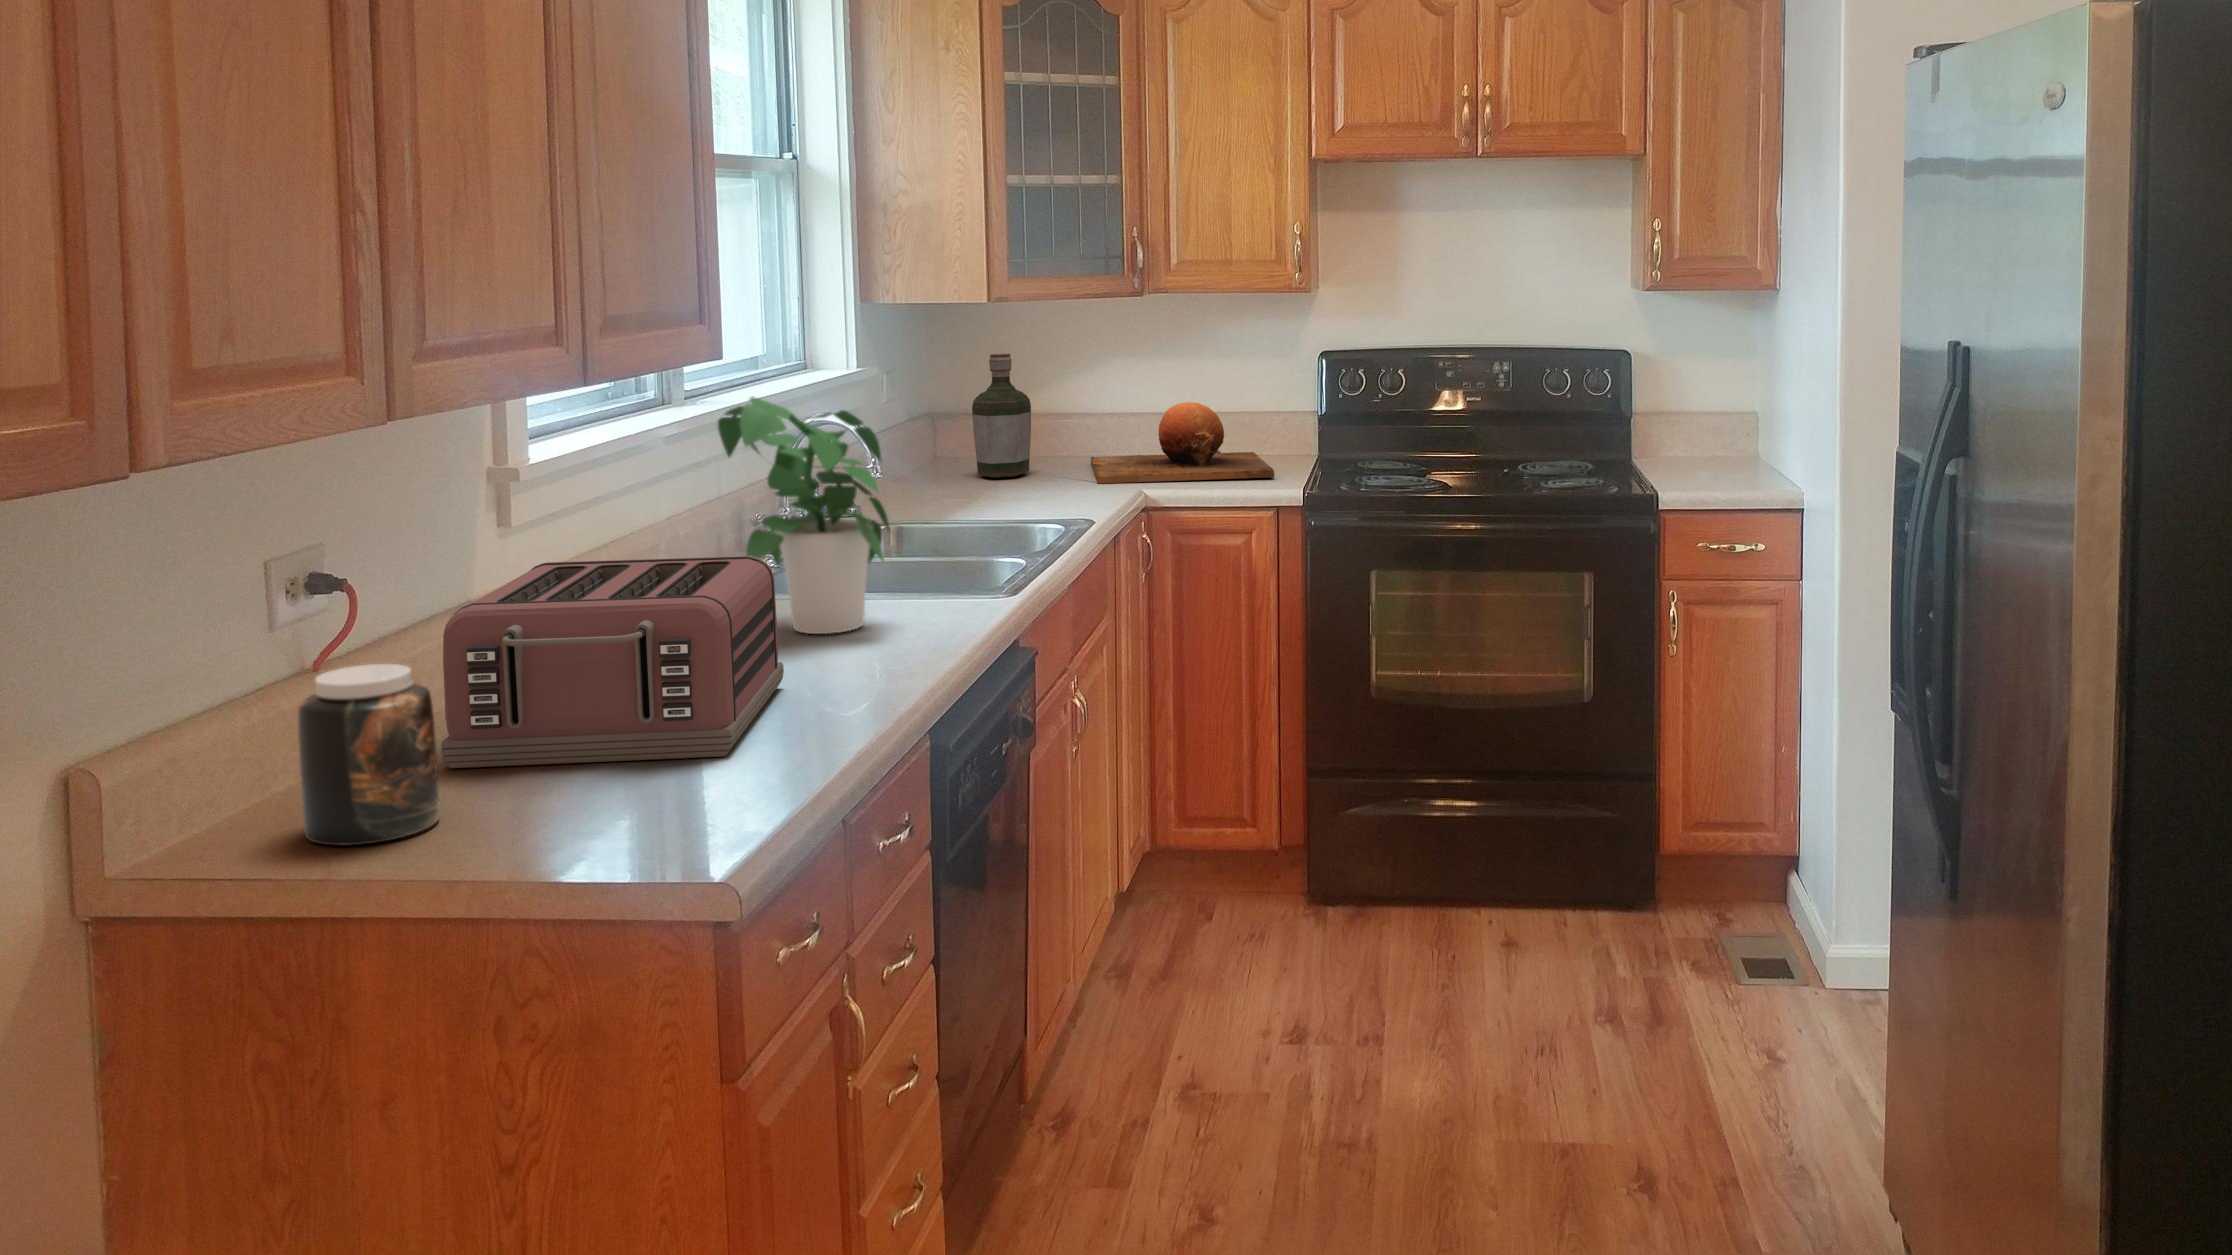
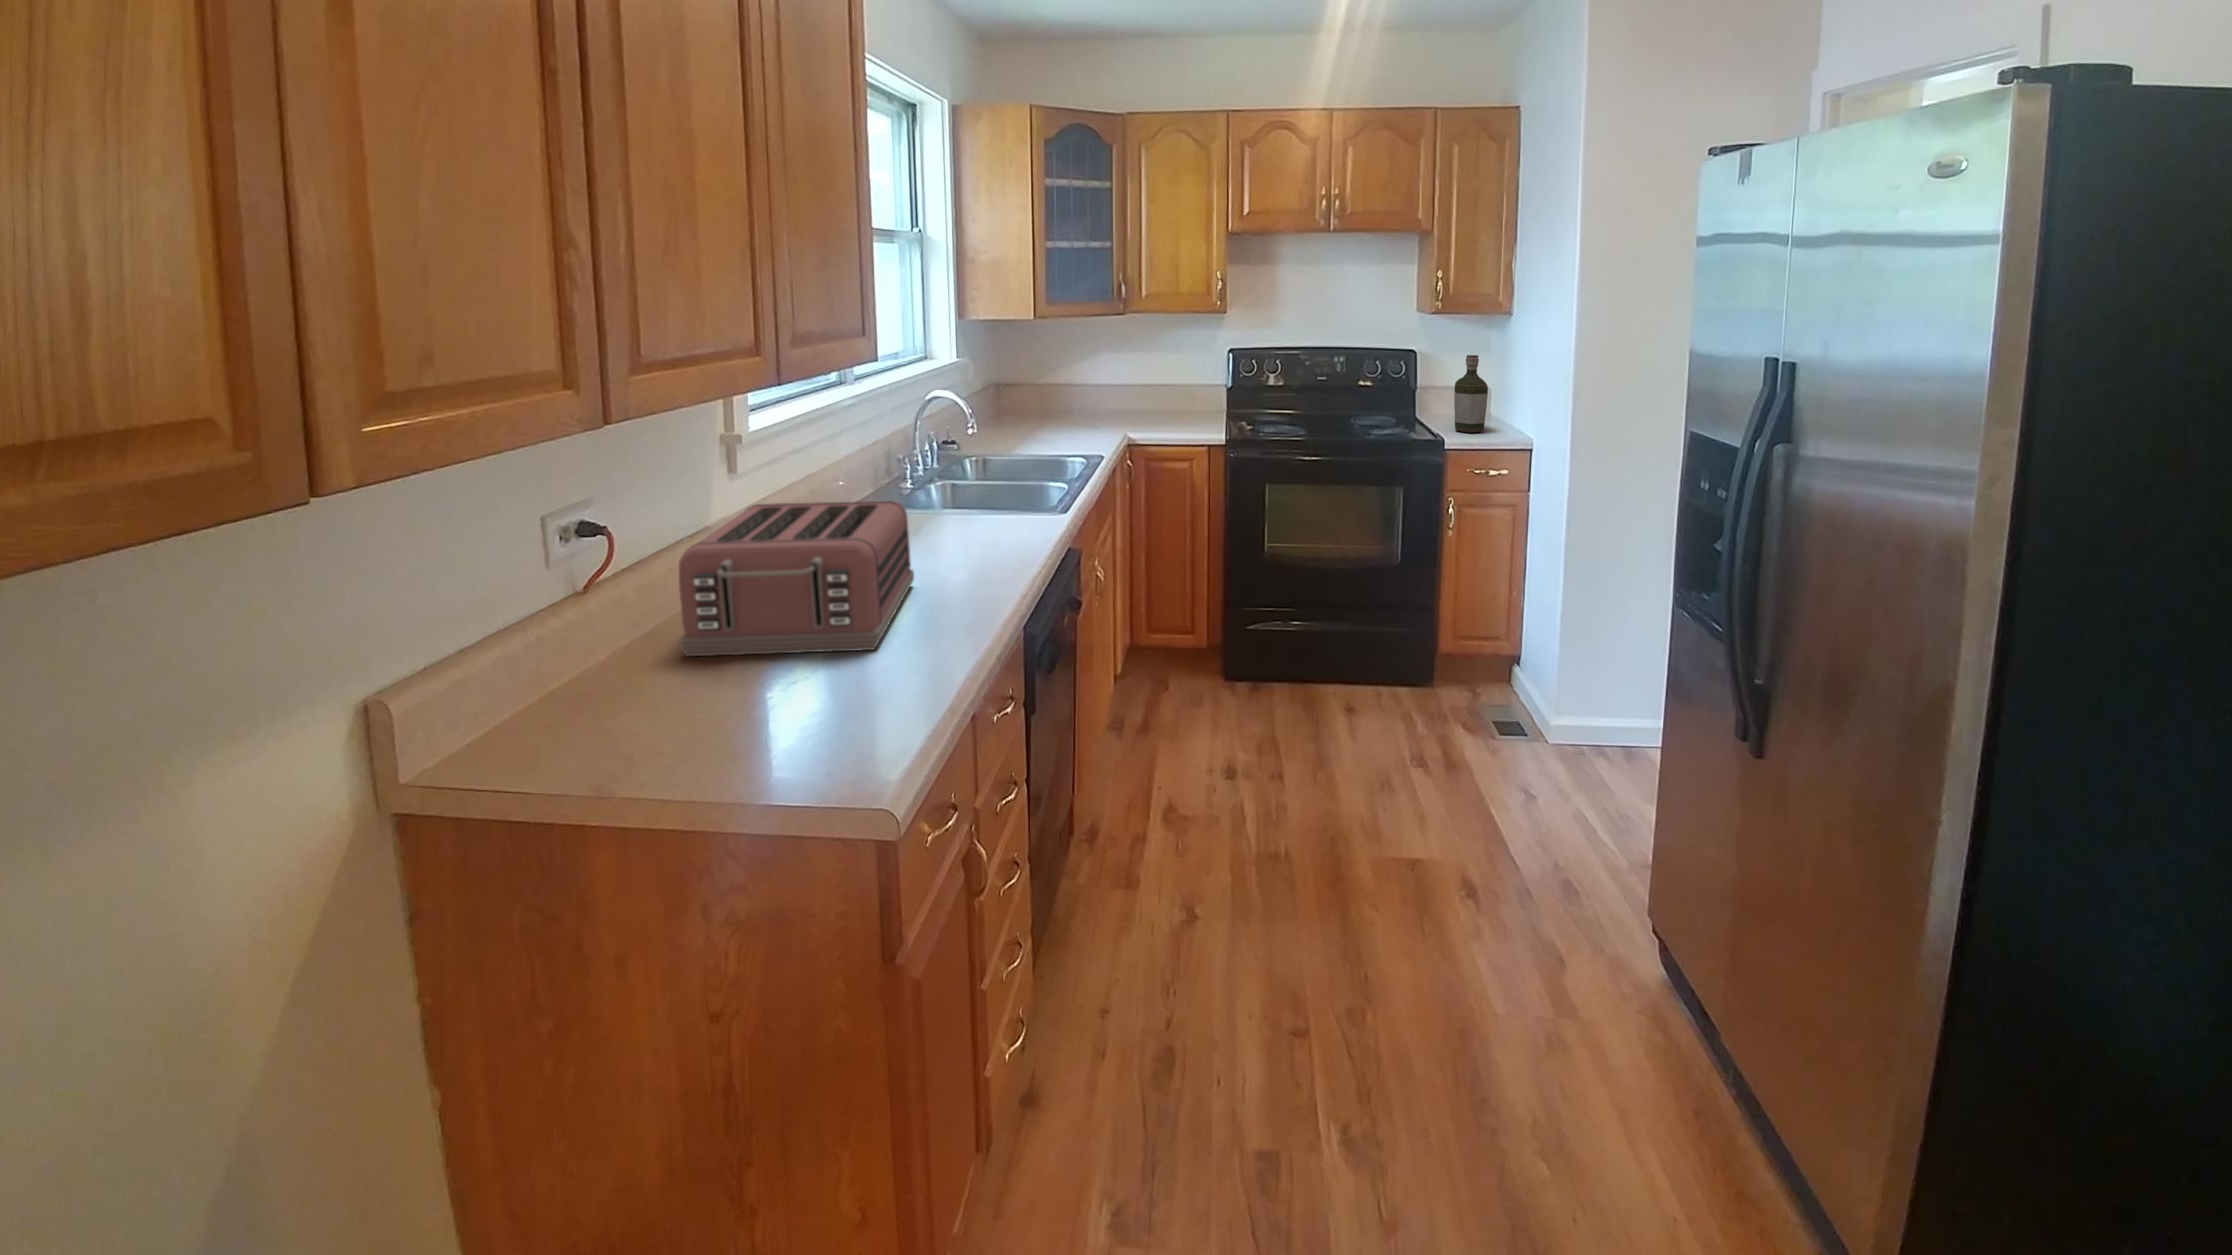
bottle: present [972,354,1031,478] -> present [1454,355,1488,433]
potted plant: present [718,397,890,634] -> none [871,389,982,540]
chopping board: present [1091,402,1274,483] -> none [1093,380,1204,429]
jar: present [298,664,440,845] -> none [563,597,671,735]

